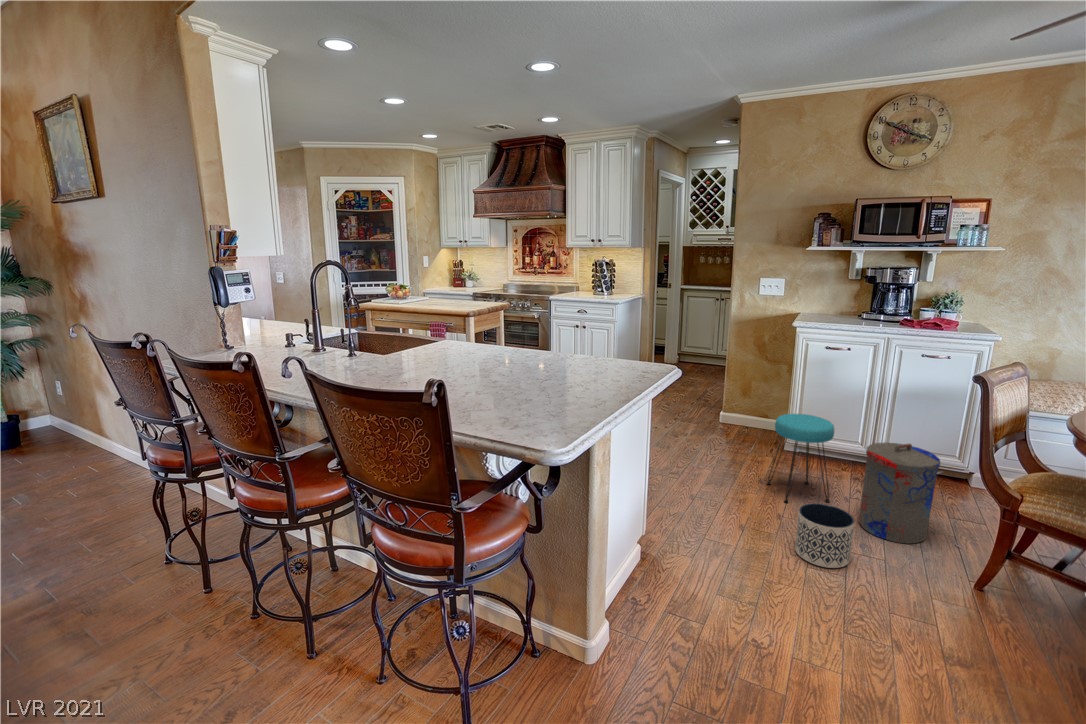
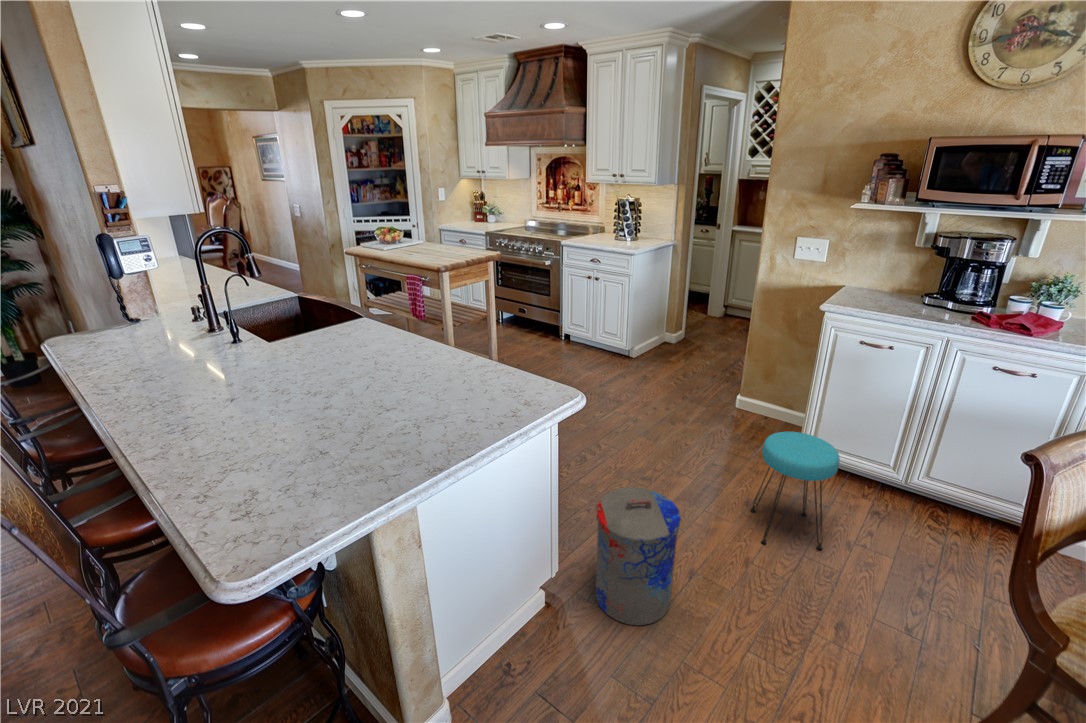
trash can: present [859,443,940,544] -> present [596,487,681,625]
planter: present [795,503,854,568] -> none [742,573,821,667]

